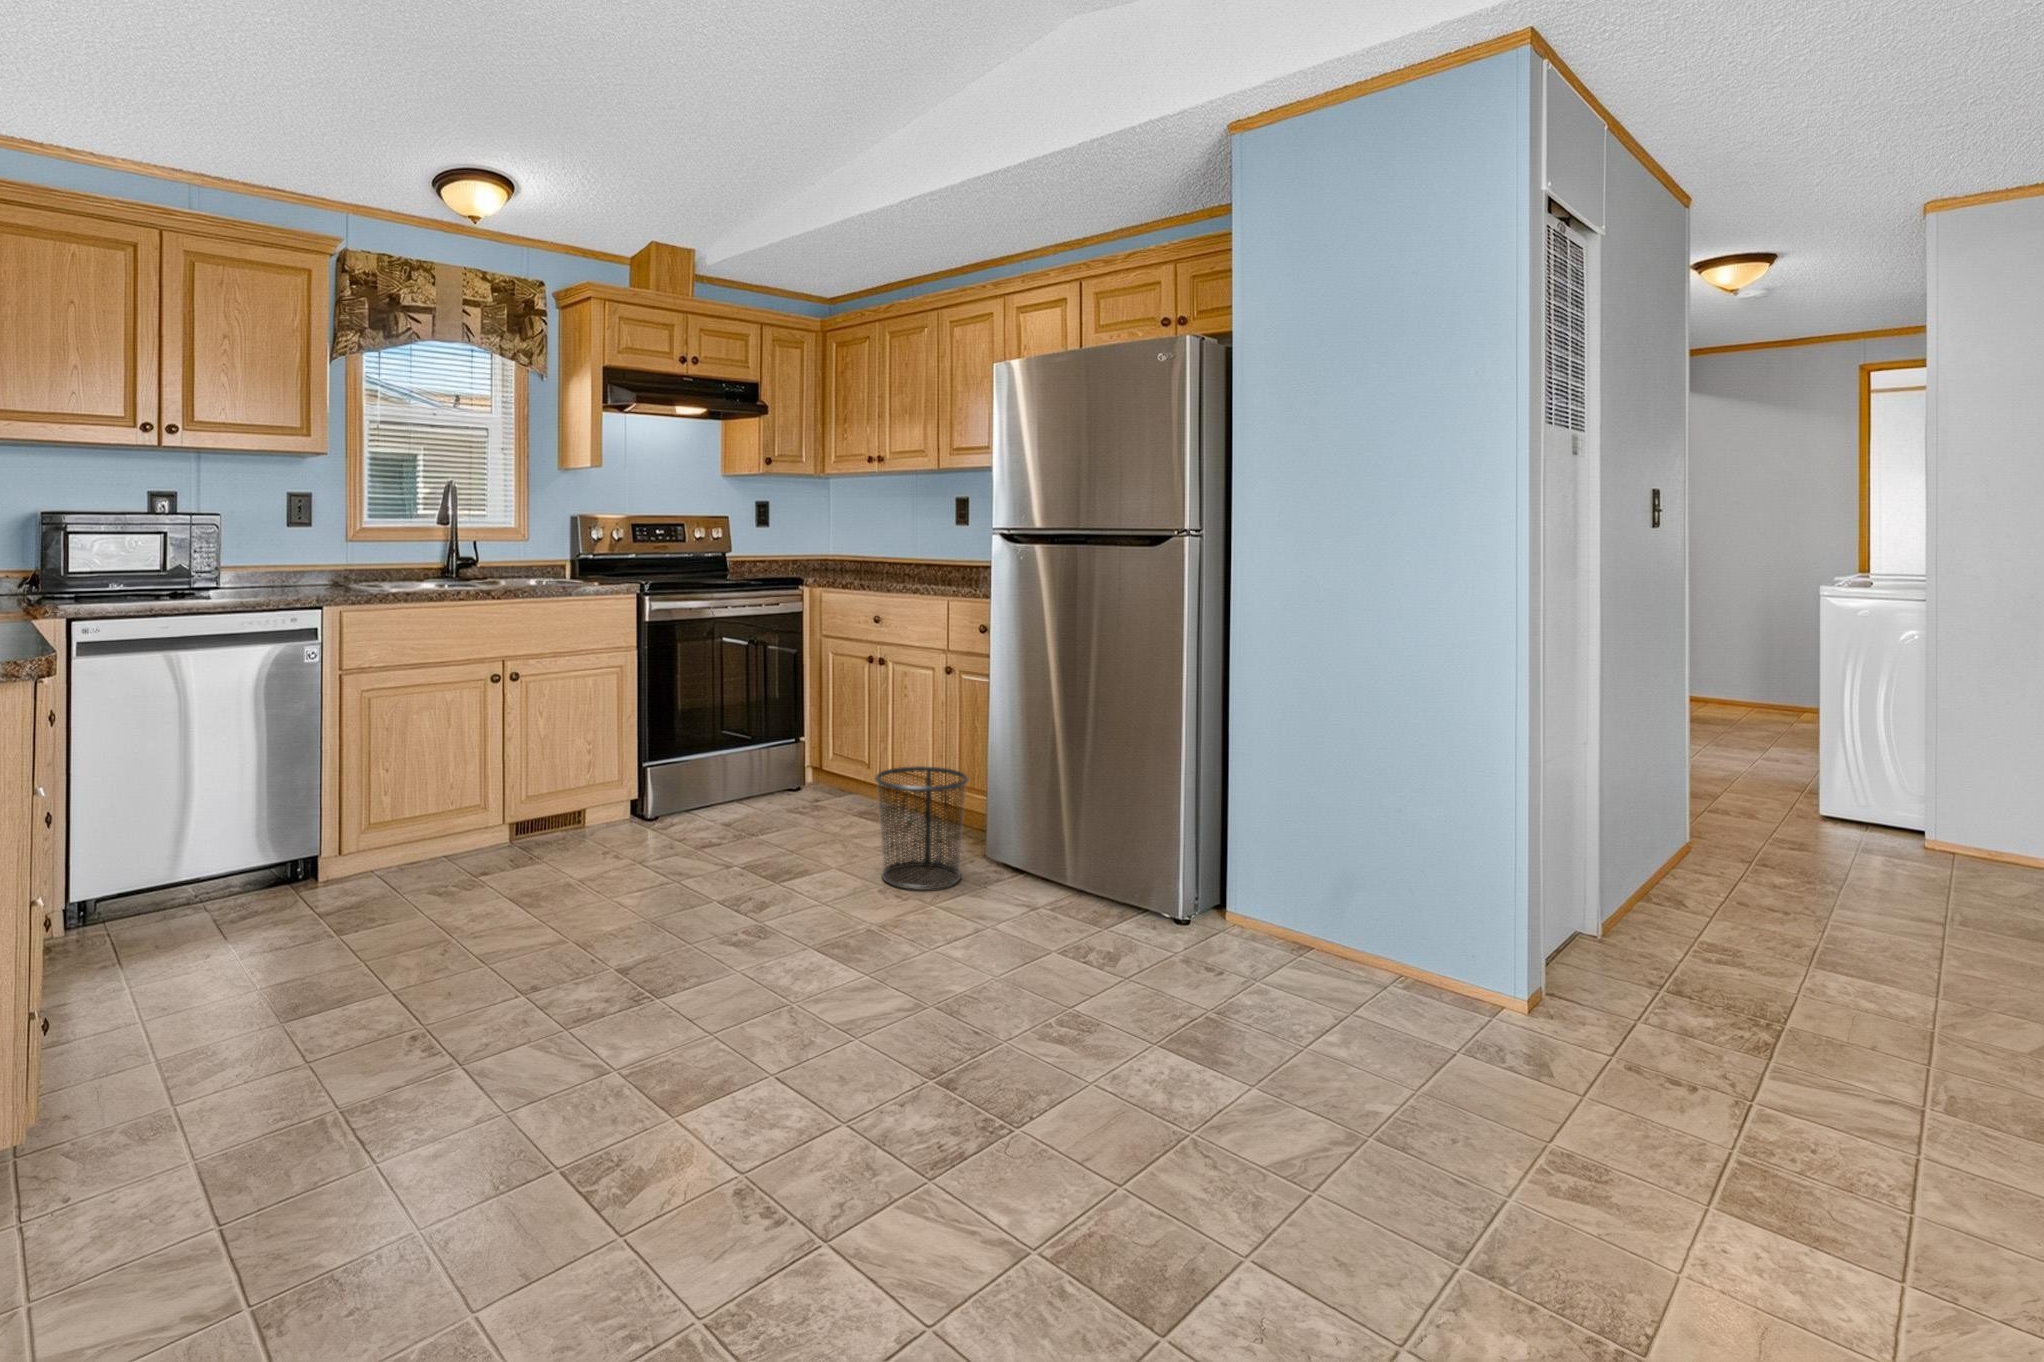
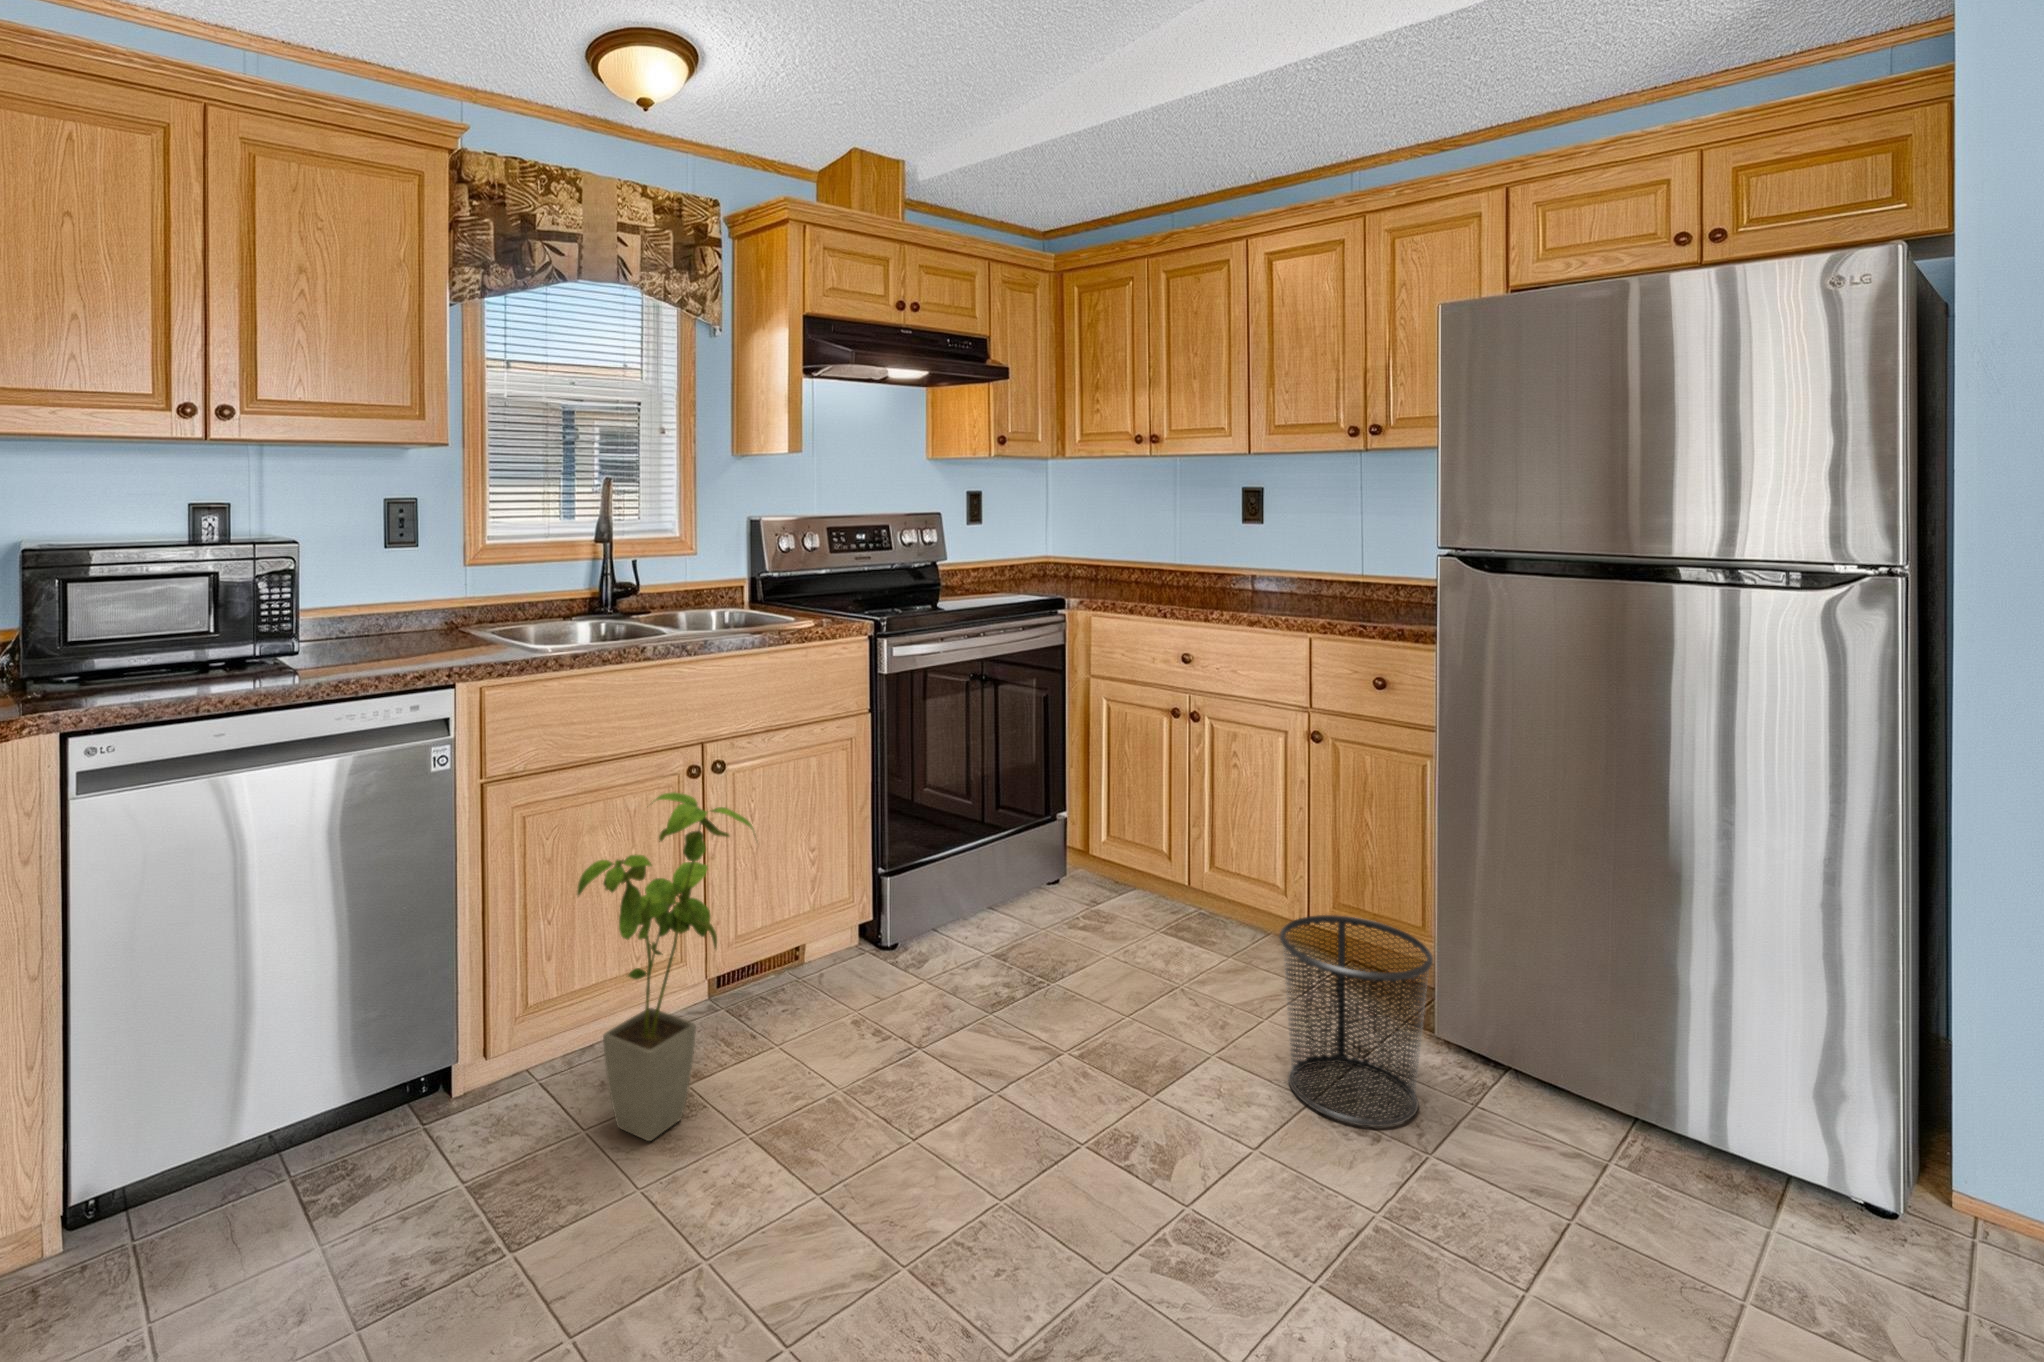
house plant: none [395,673,519,898] -> present [577,792,755,1141]

